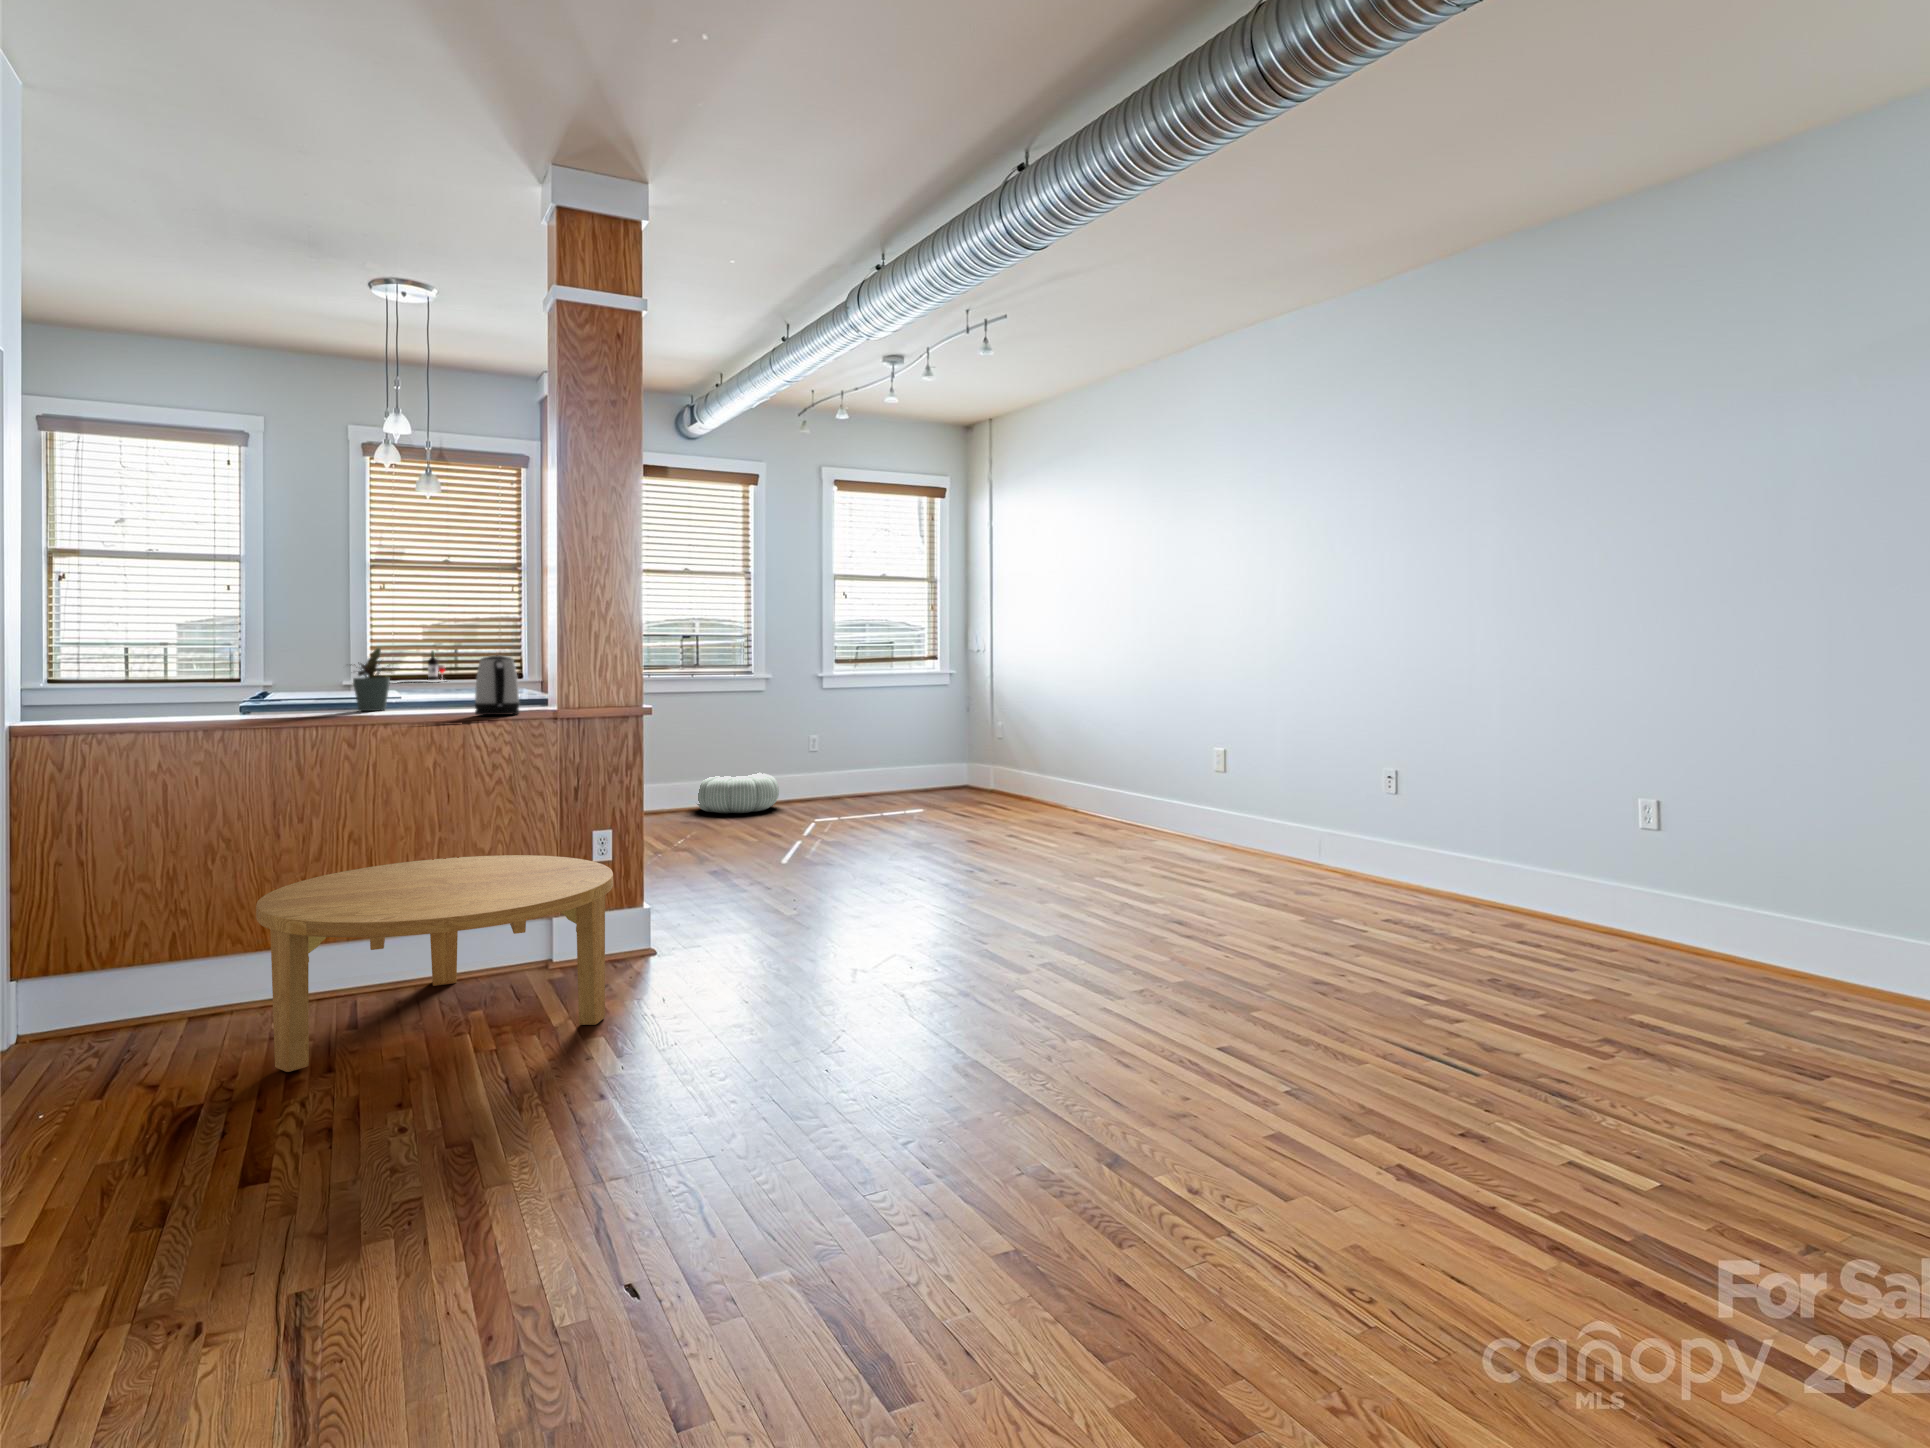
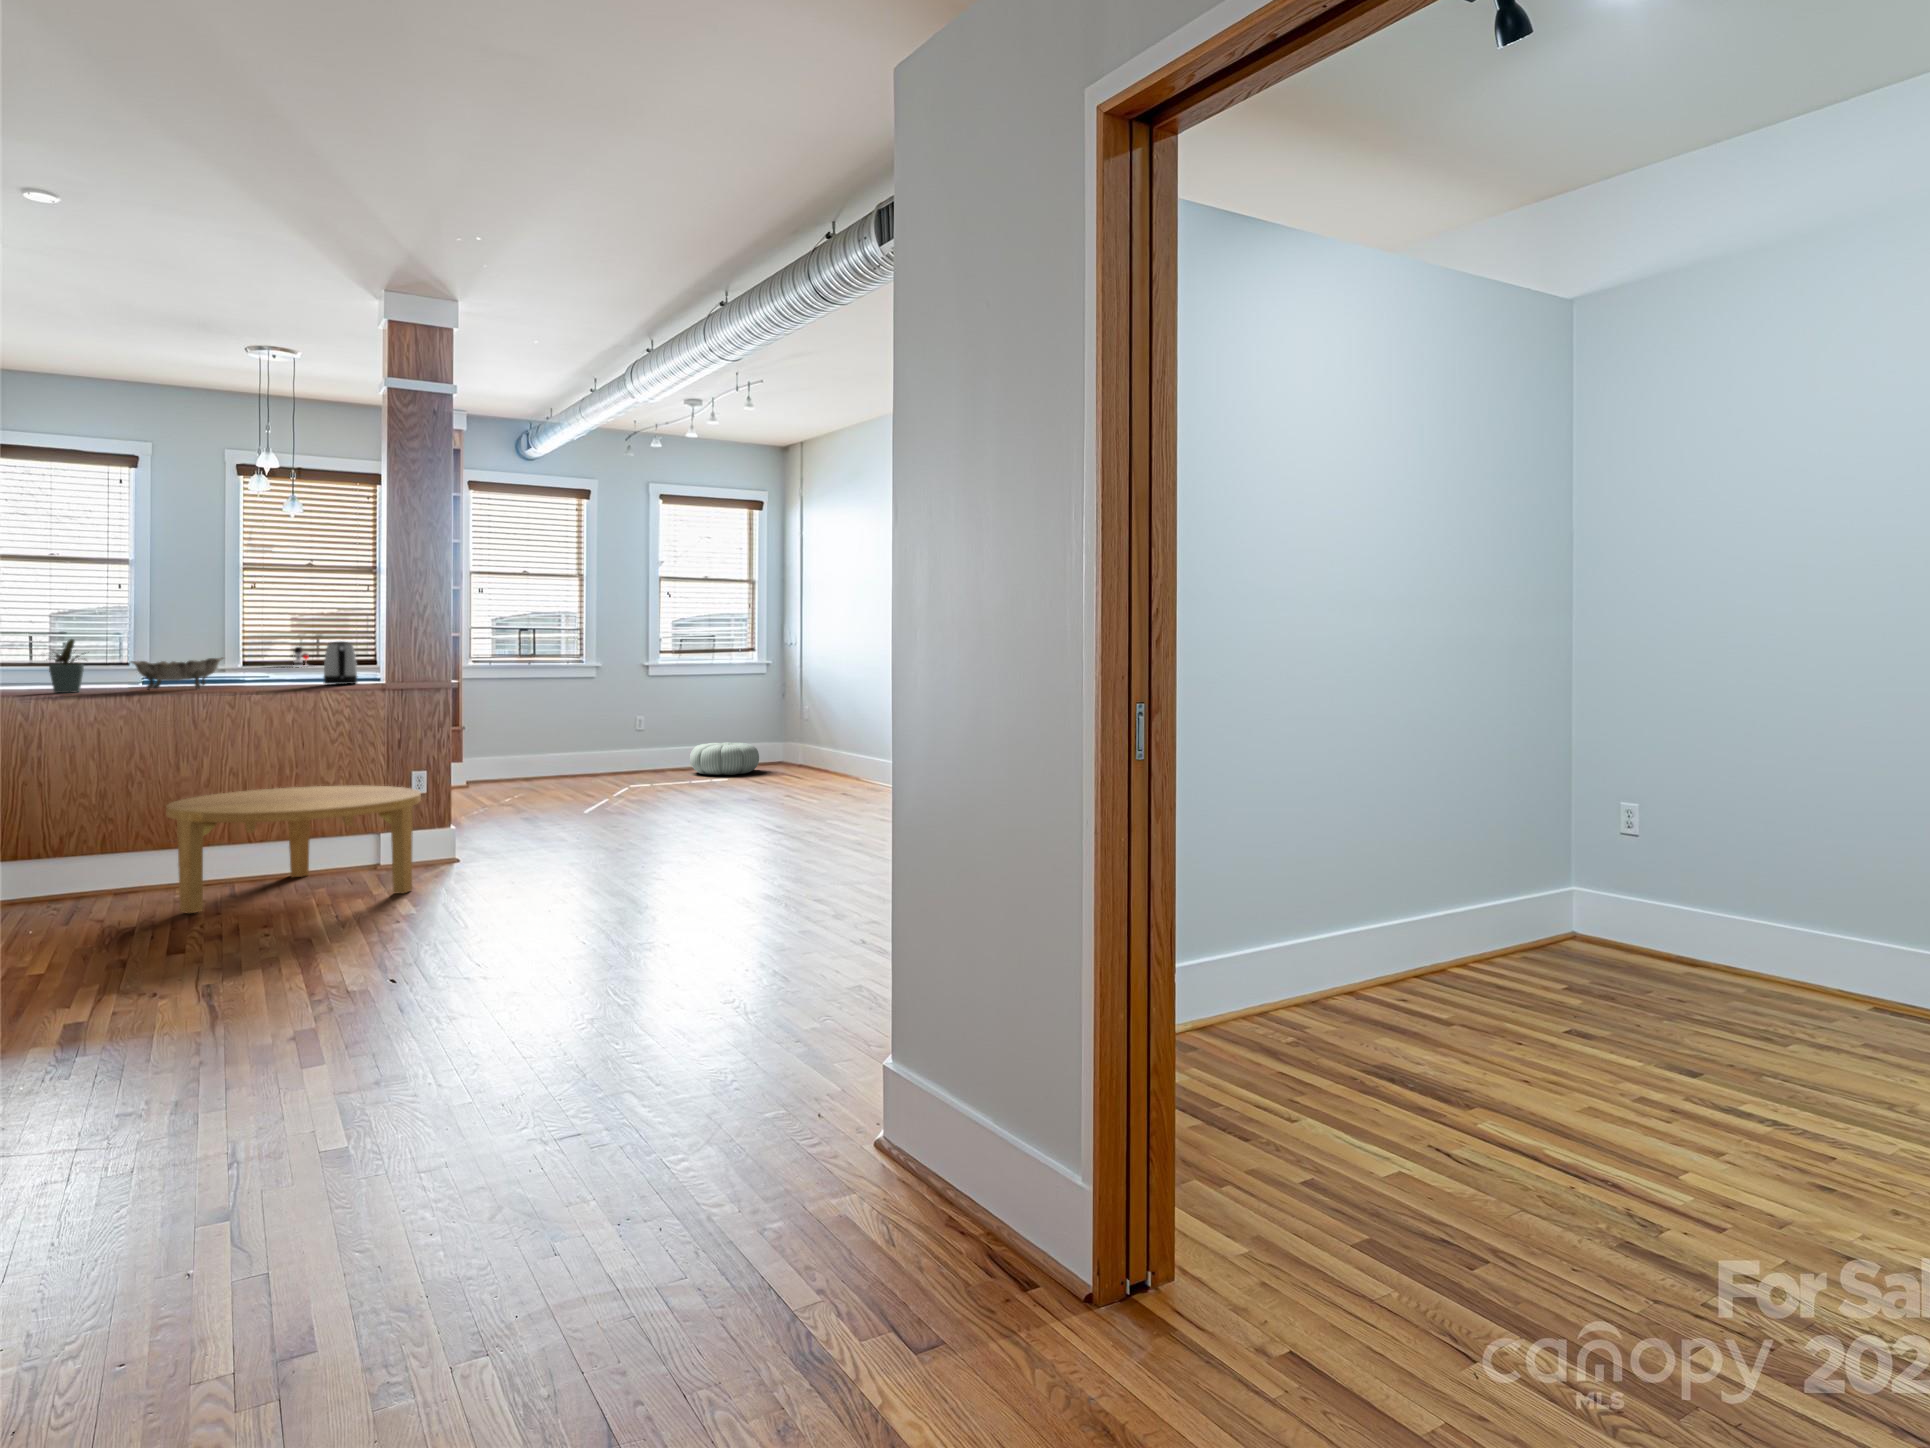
potted plant: present [351,648,390,711] -> present [49,639,84,693]
decorative bowl: none [208,679,344,726] -> present [131,658,224,689]
pouf: present [697,773,779,813] -> present [690,742,759,775]

